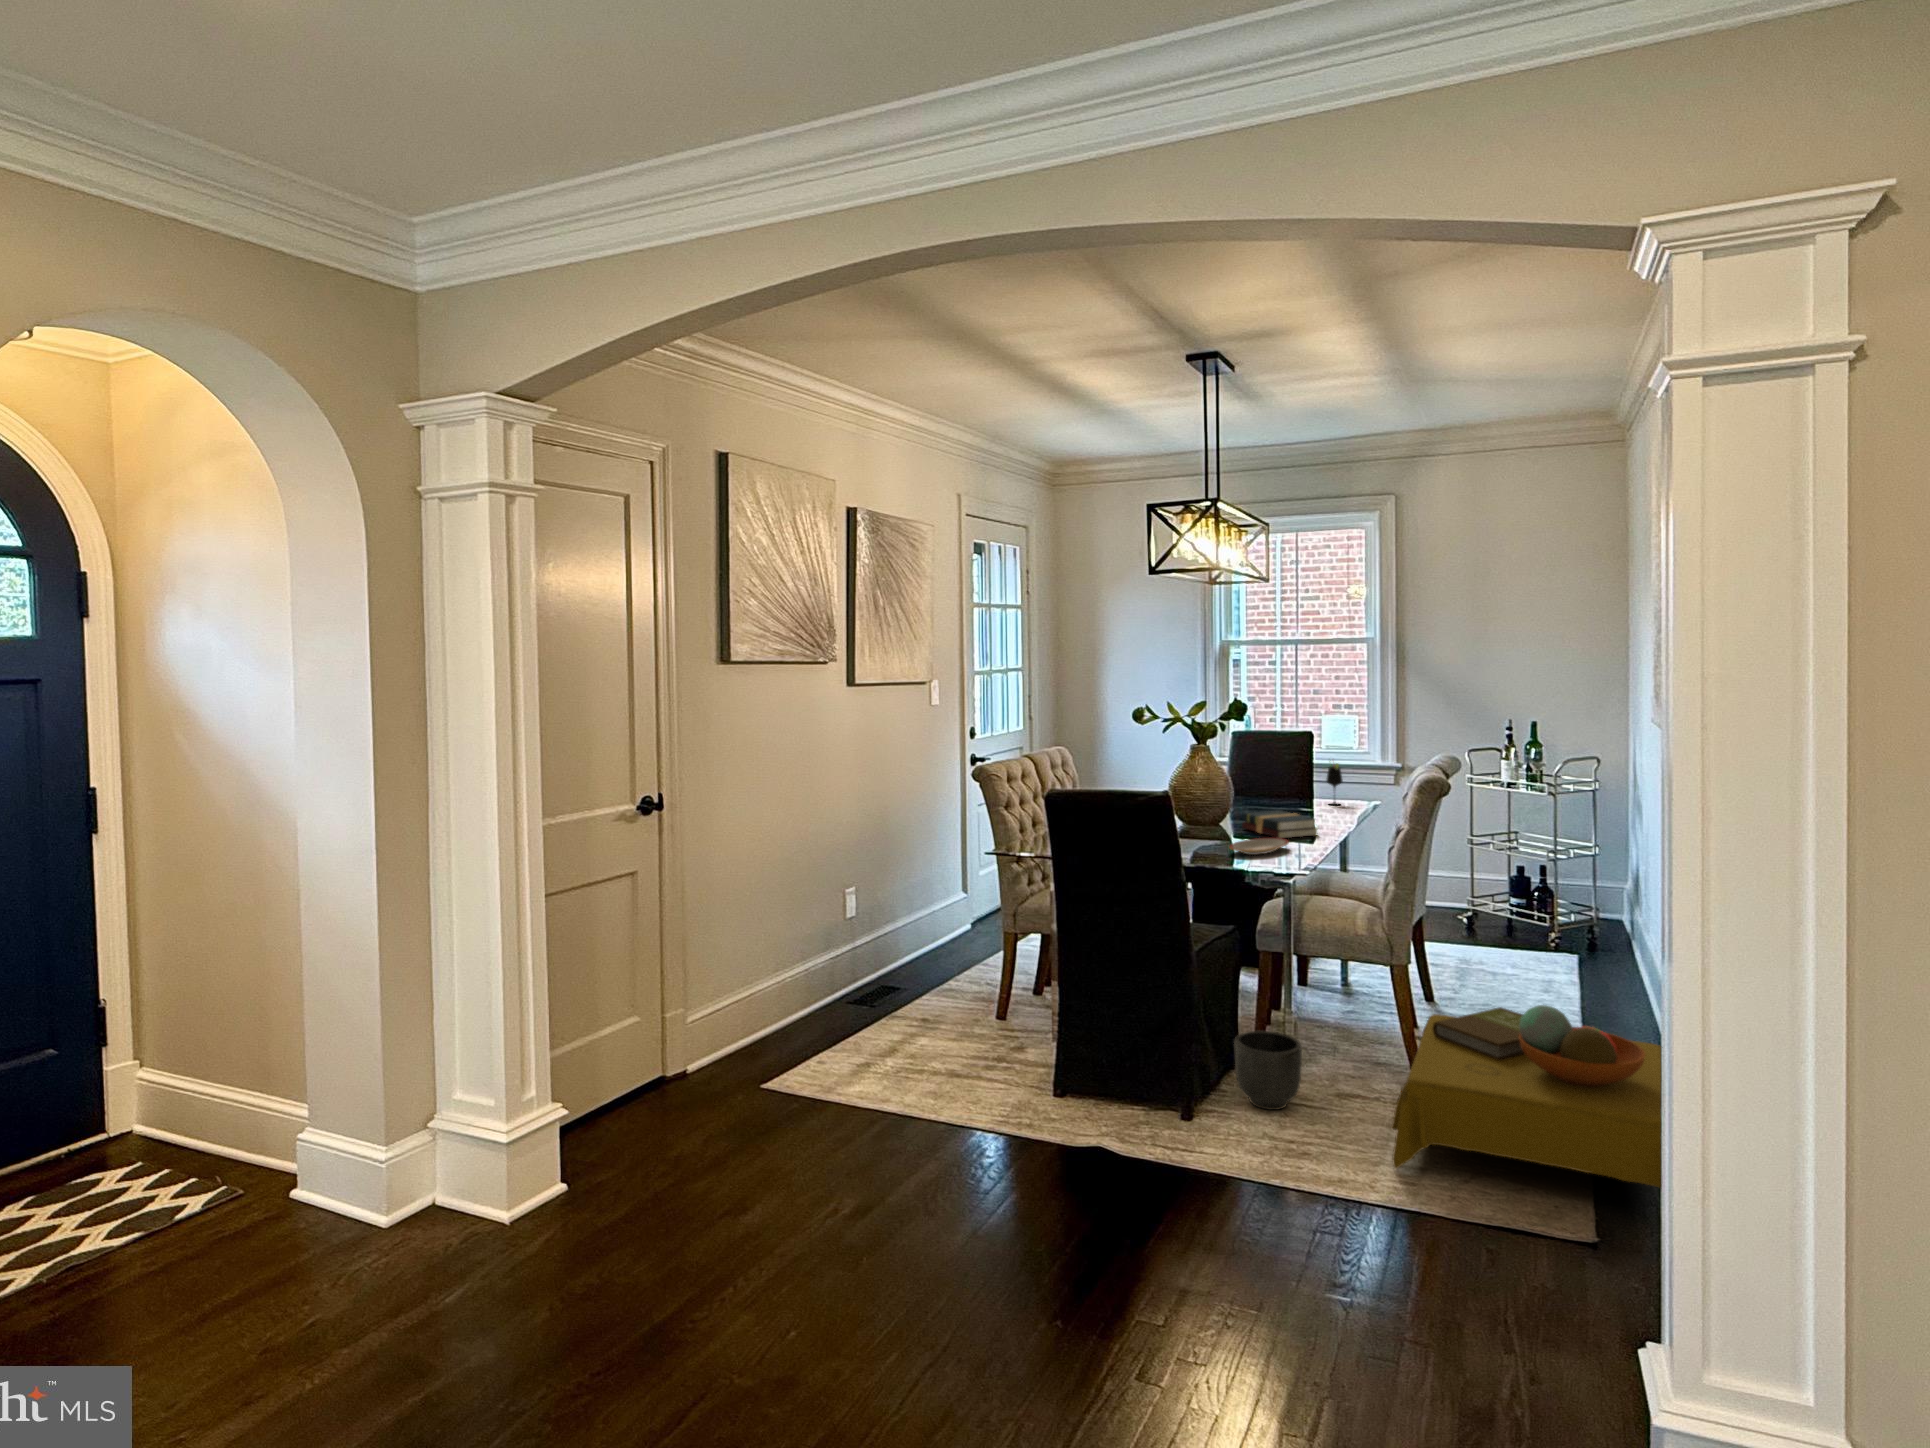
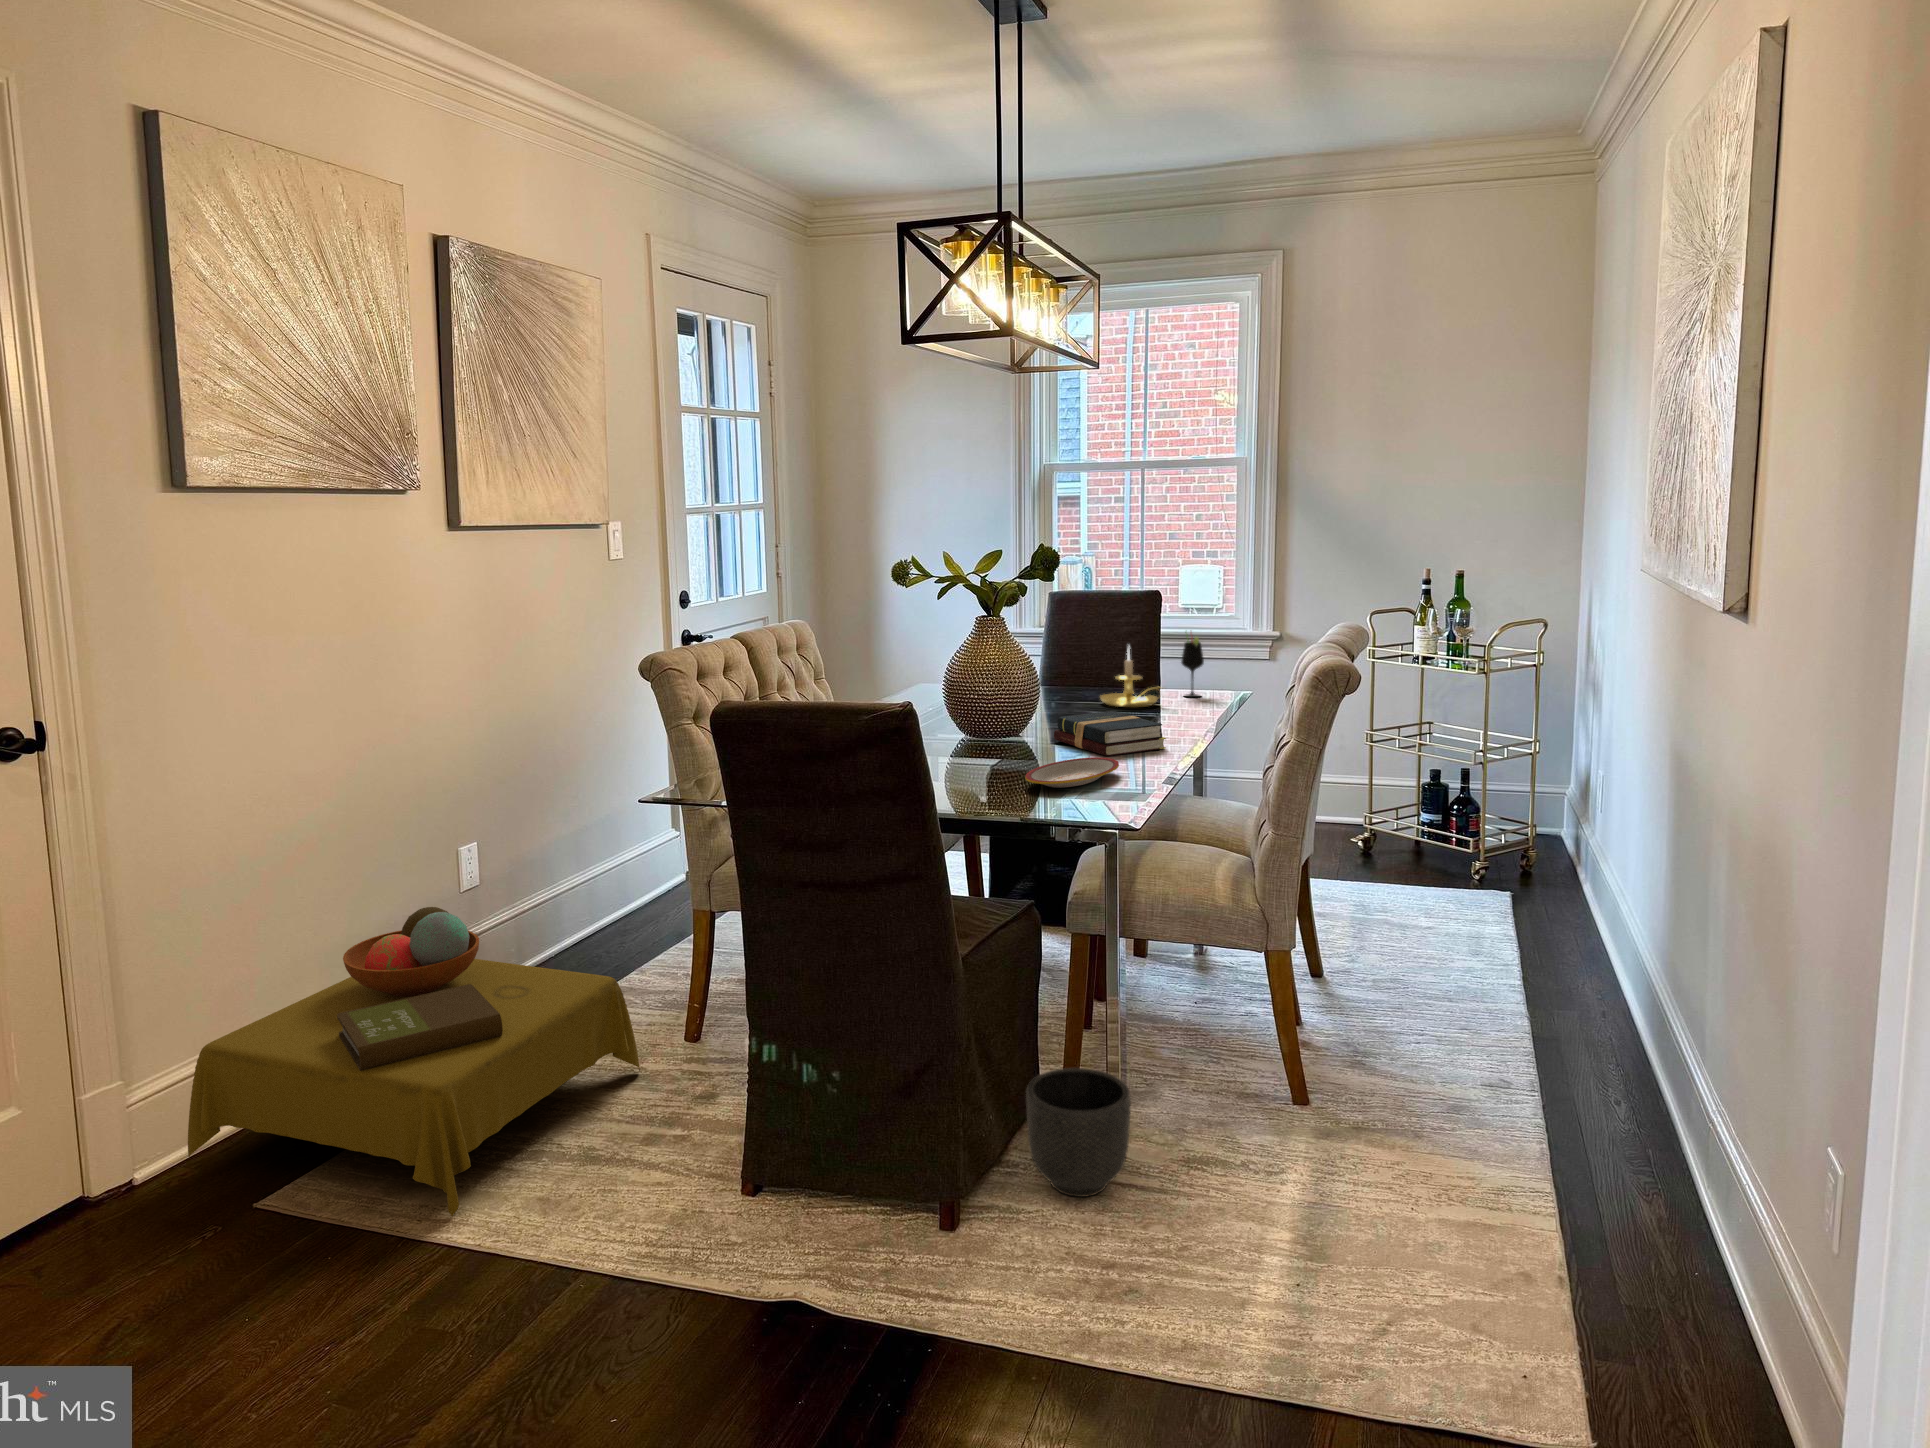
candle holder: none [1269,767,1316,811] -> present [1100,648,1158,708]
side table: present [1391,1005,1661,1188] -> present [188,907,640,1216]

